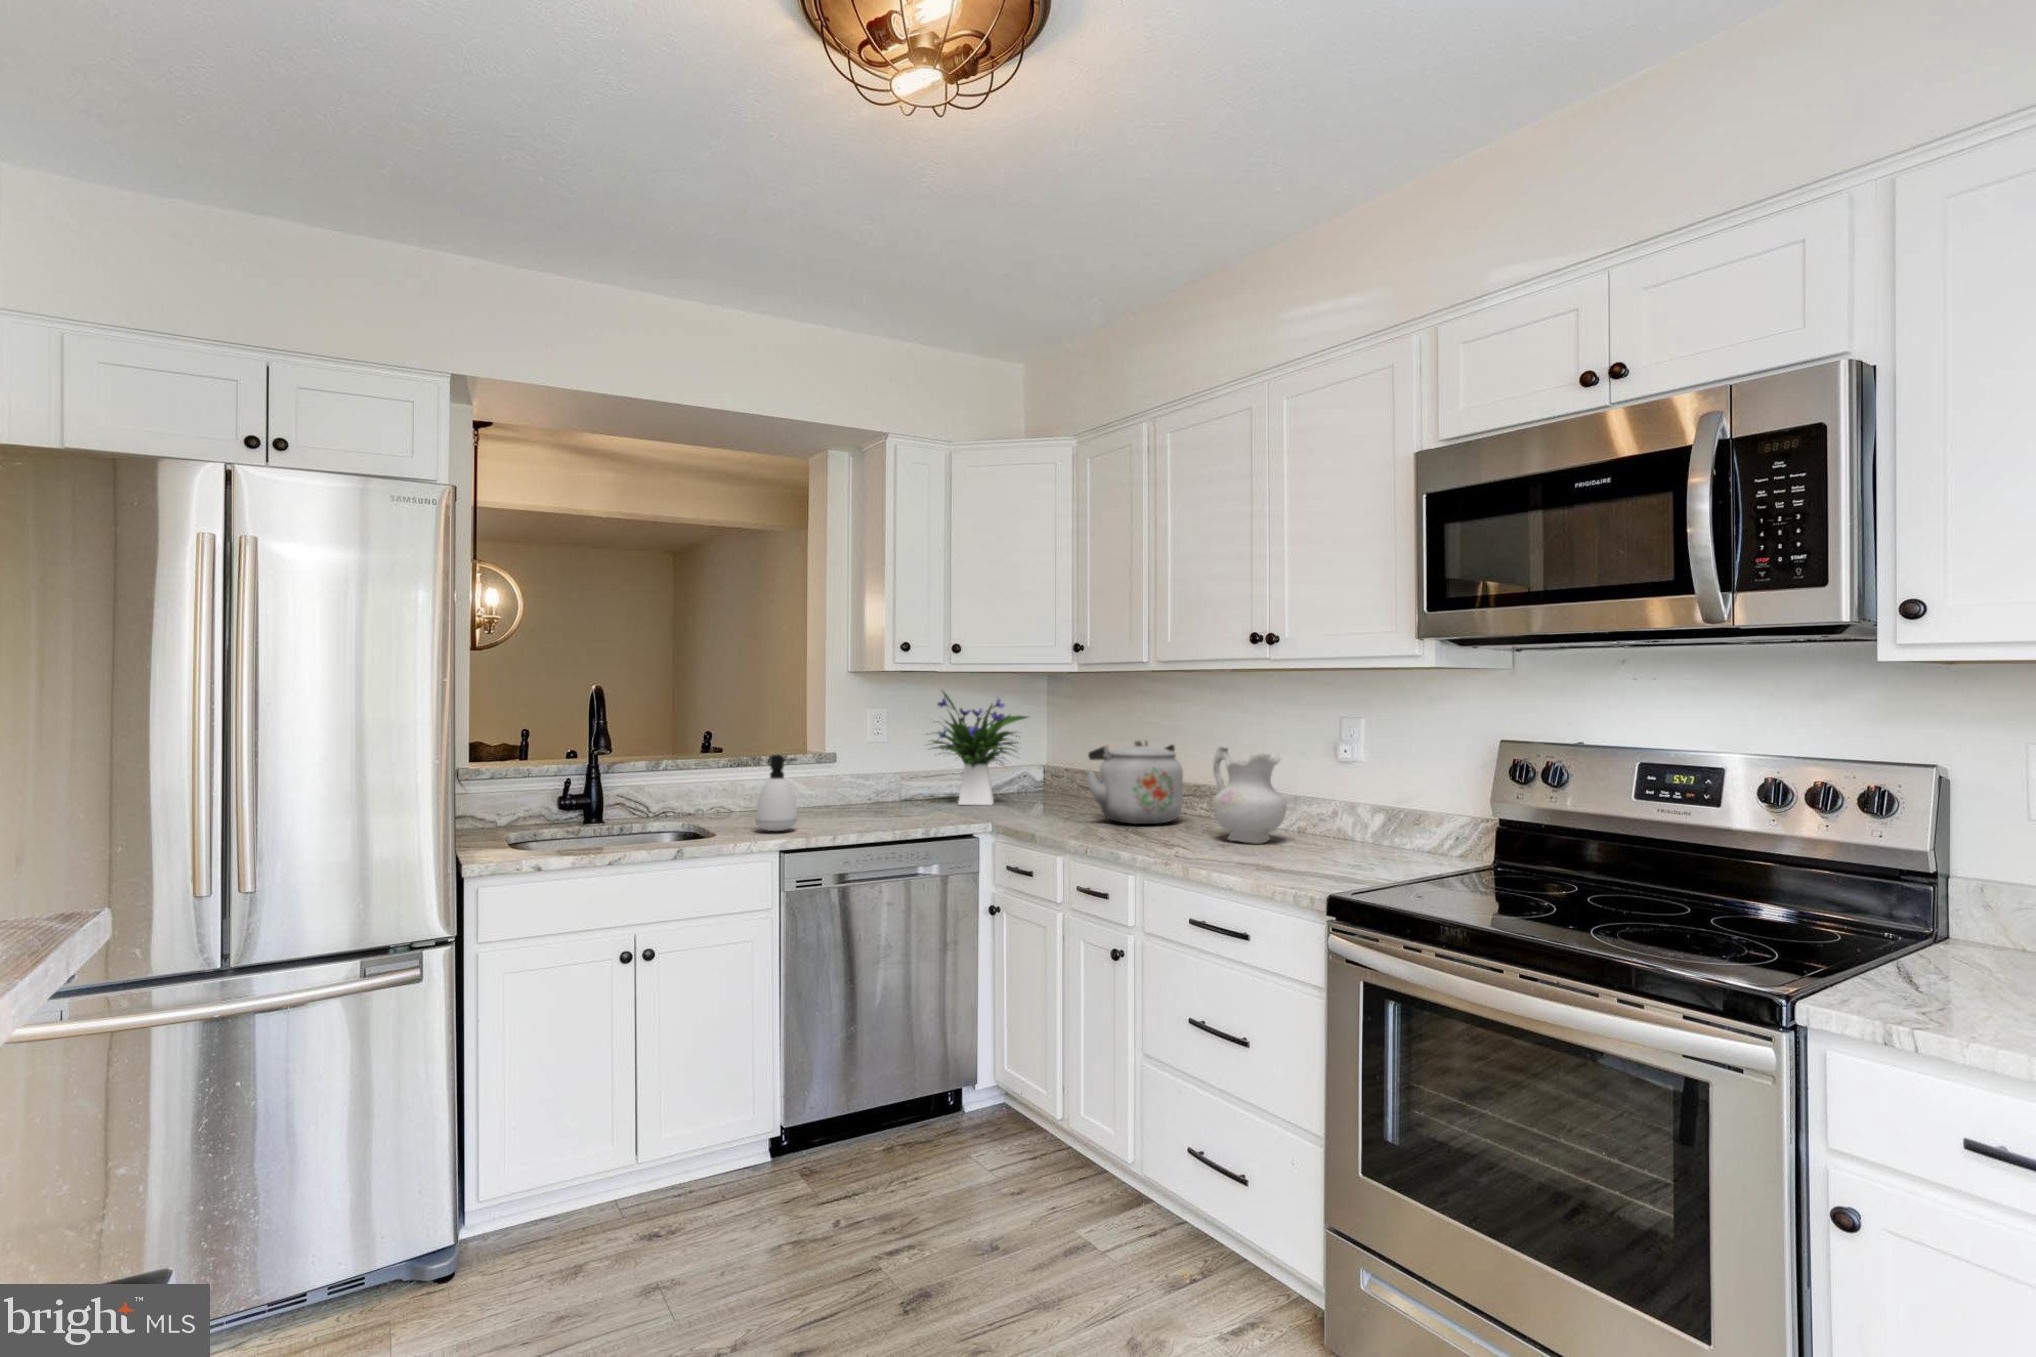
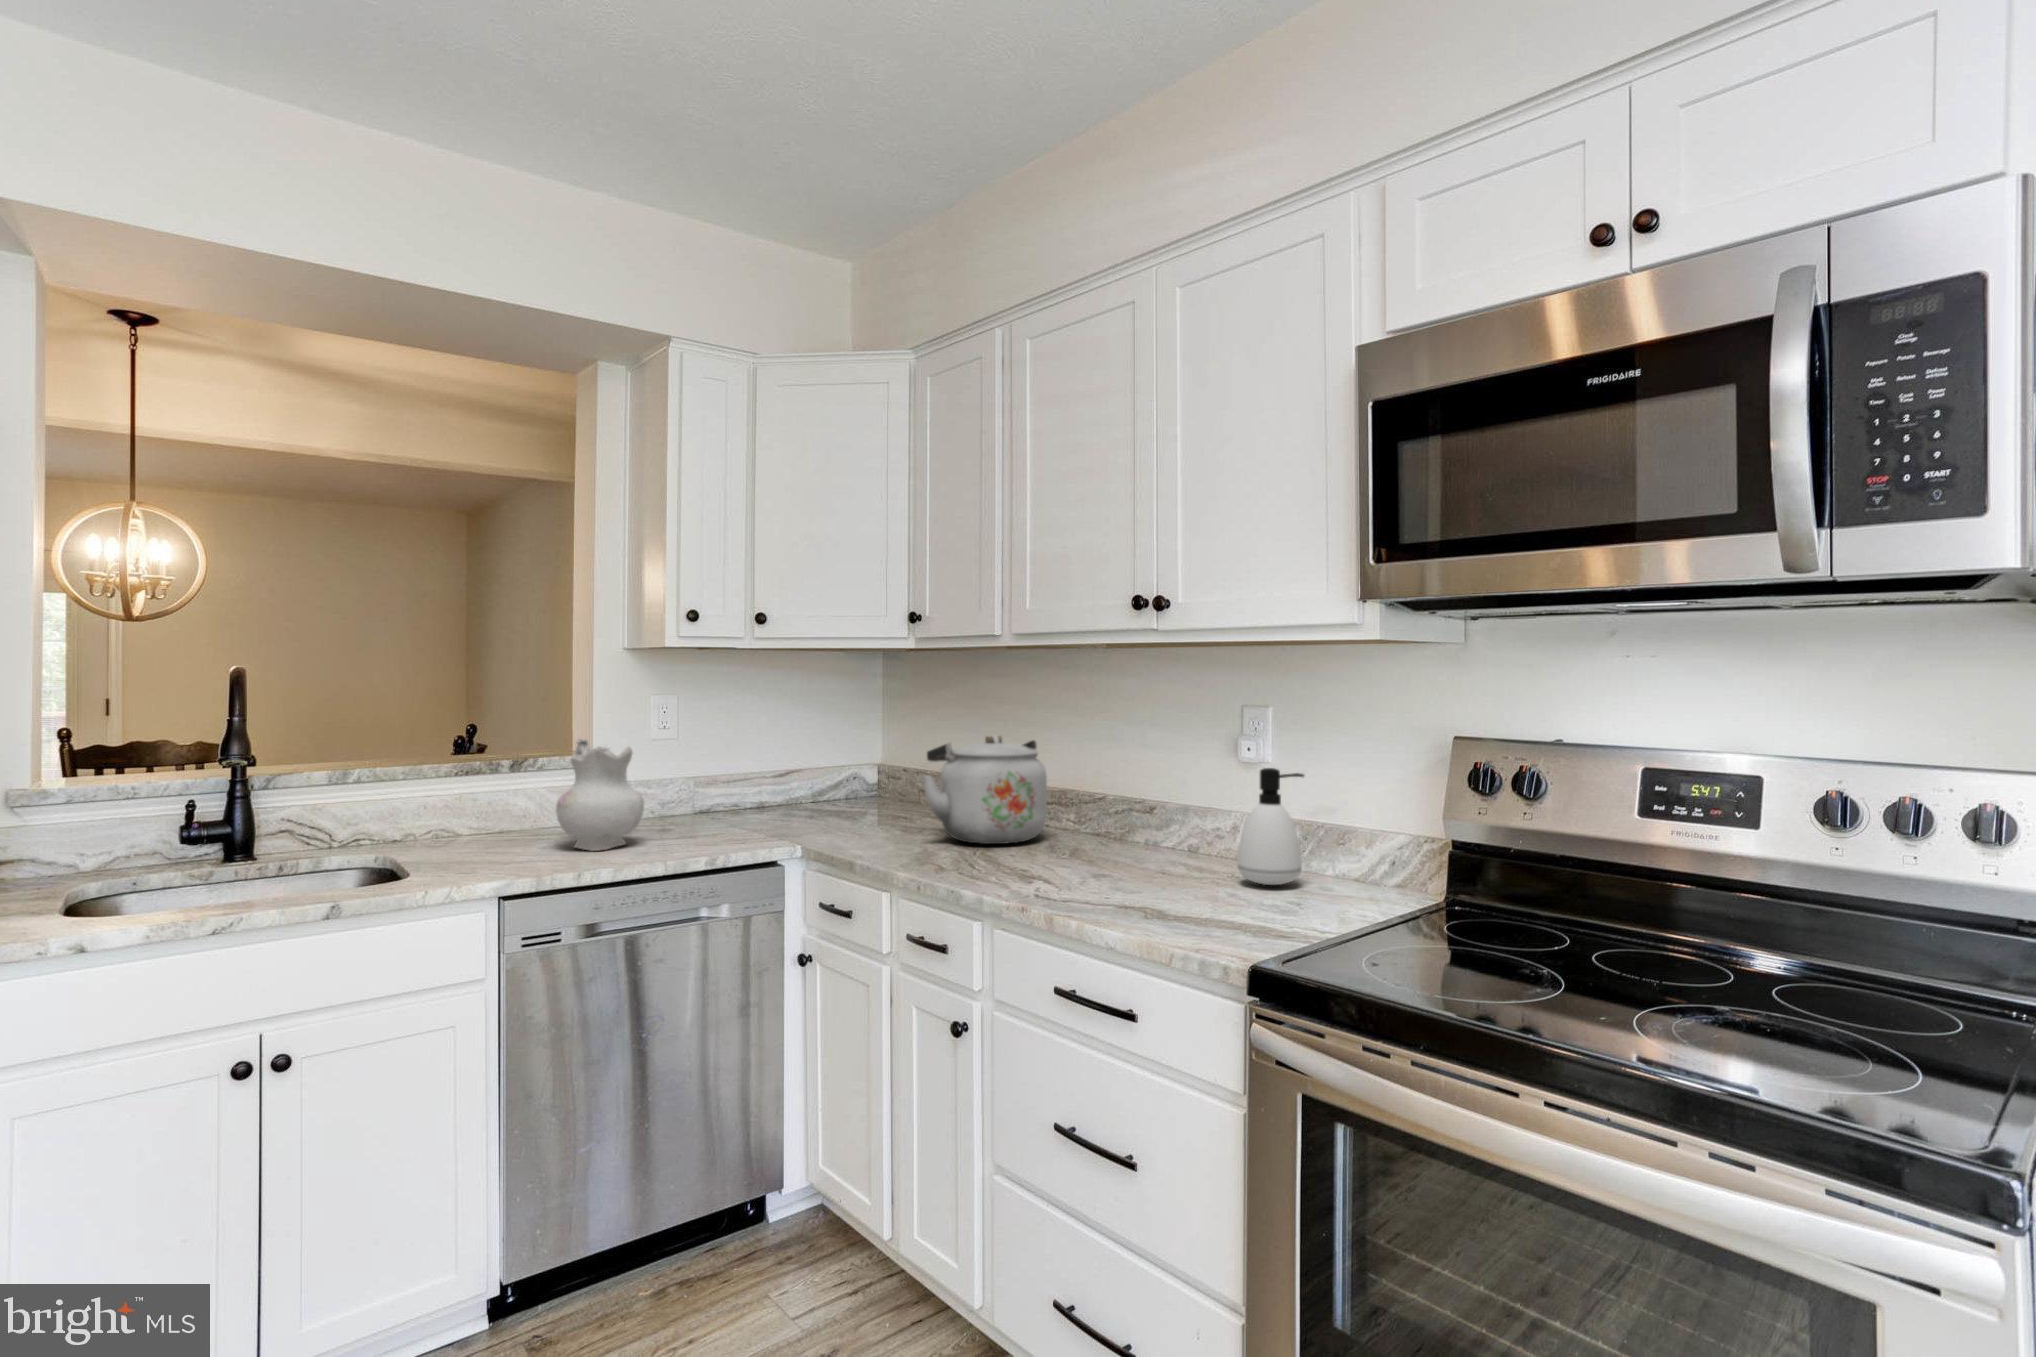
flower arrangement: present [932,692,1028,805] -> none [719,671,857,819]
ceramic pitcher: present [1213,747,1286,844] -> present [556,739,644,851]
soap dispenser: present [756,755,797,831] -> present [1238,768,1304,885]

